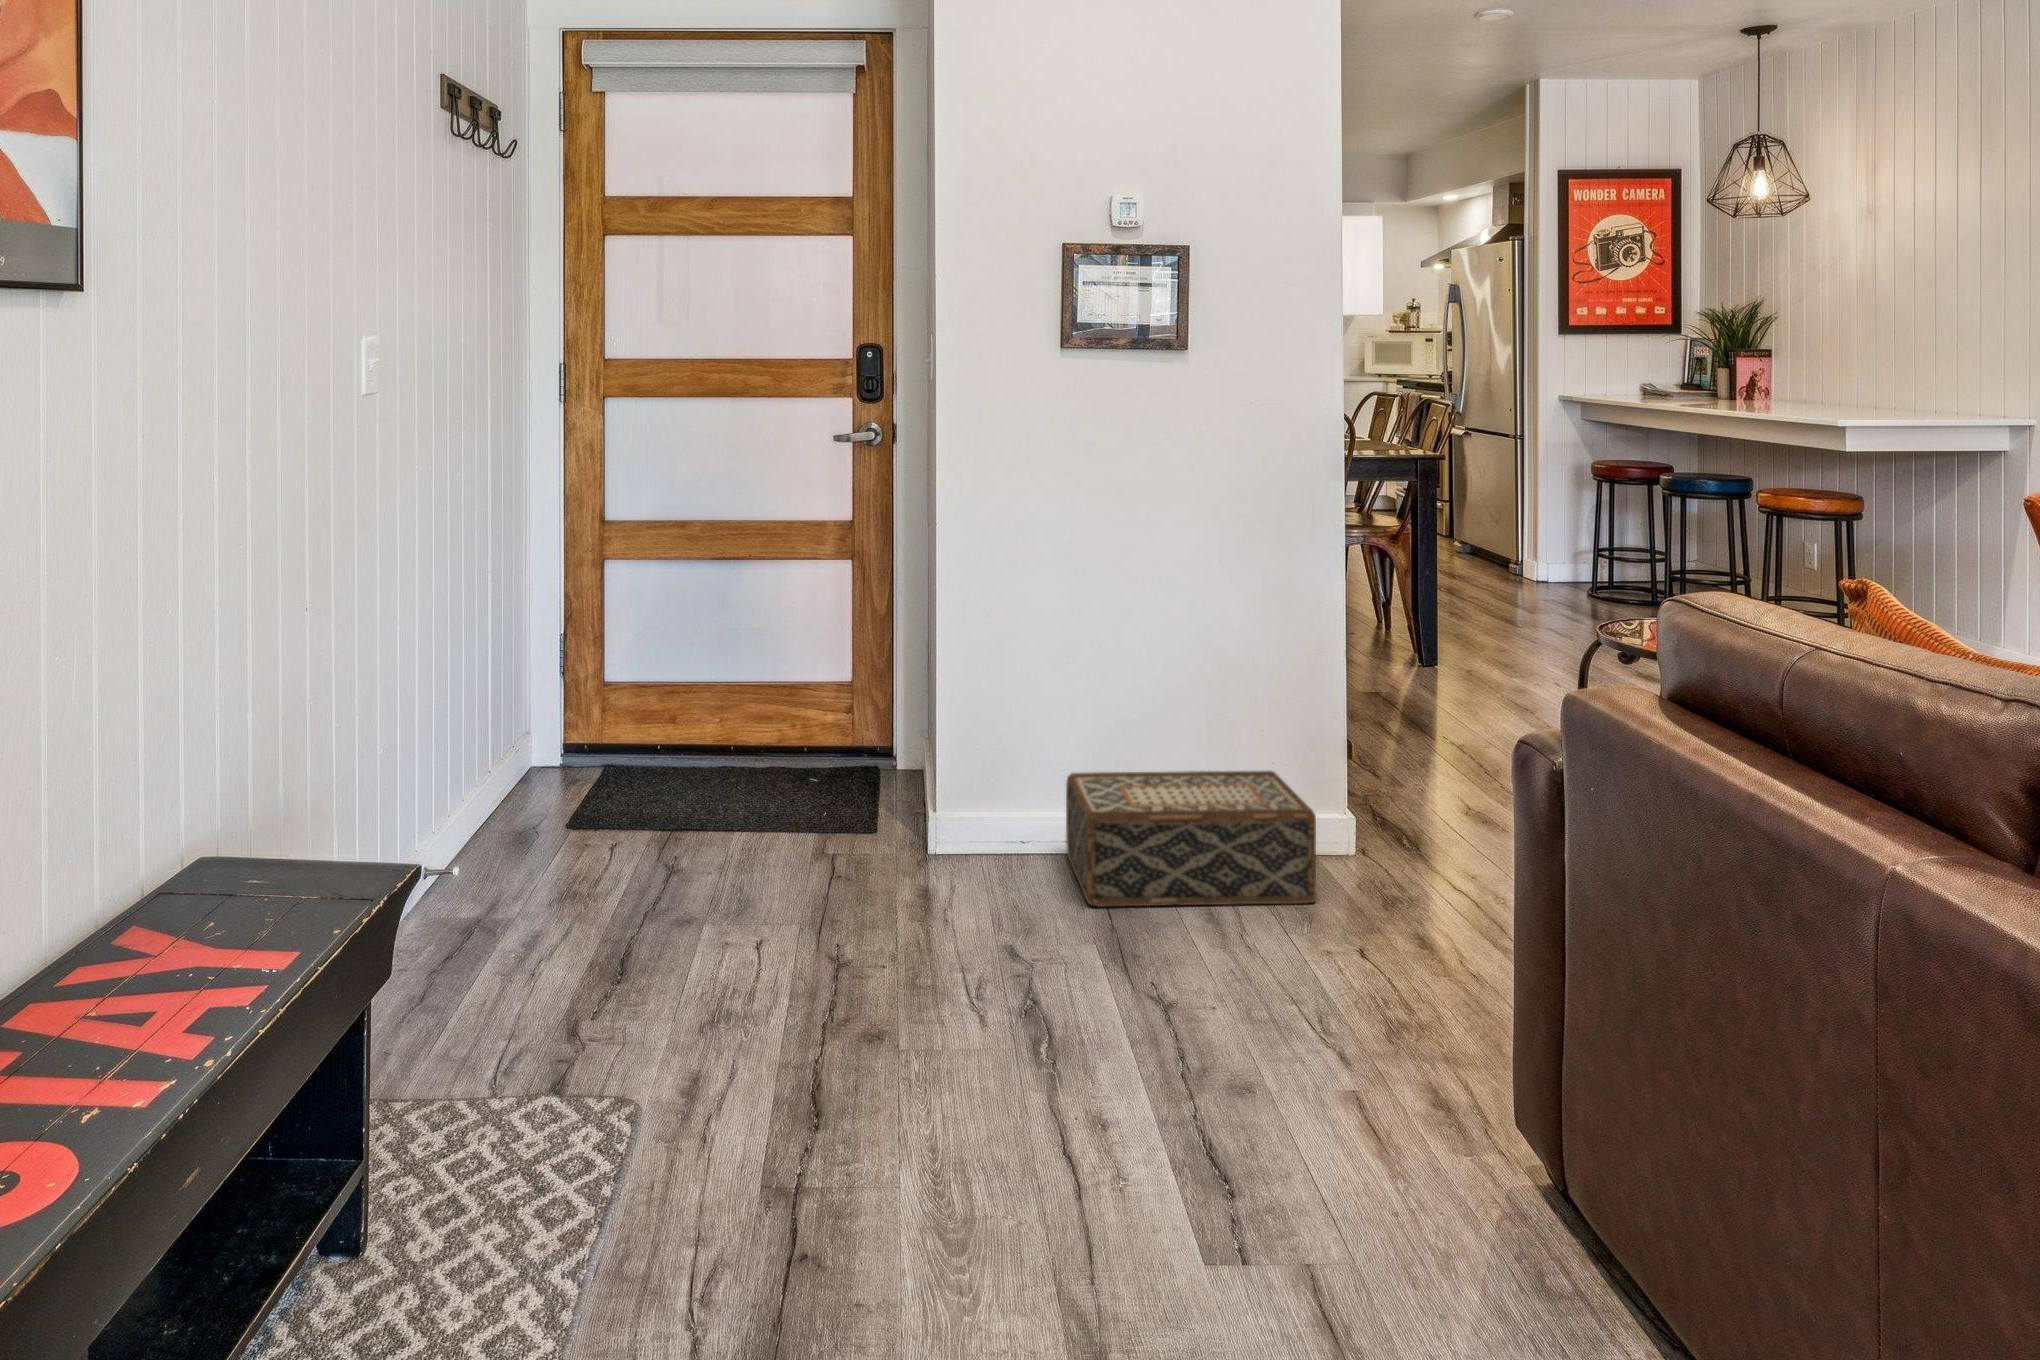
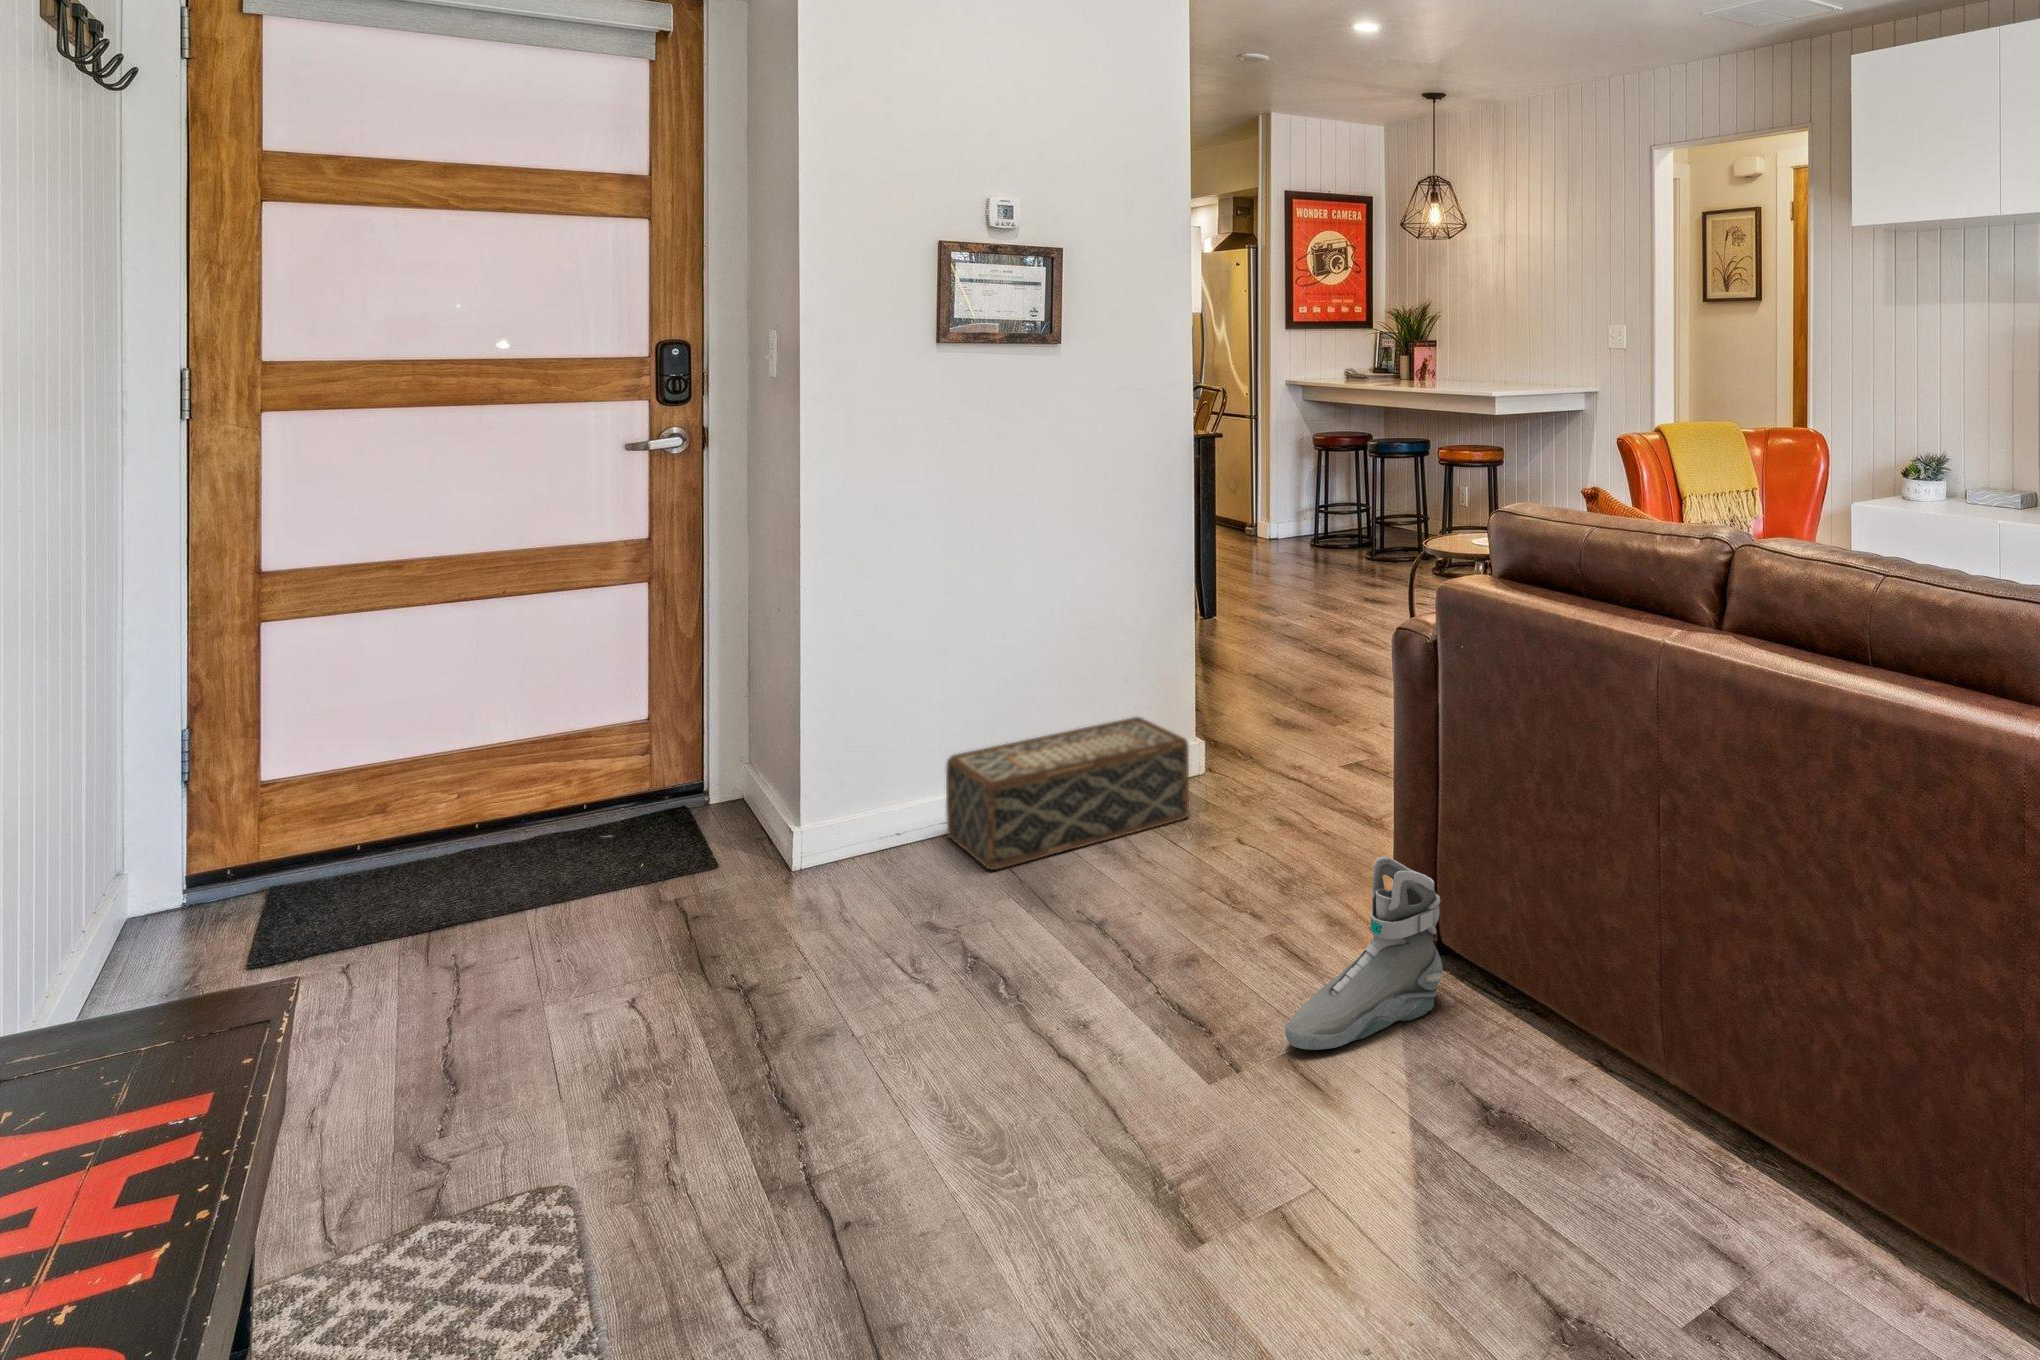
sneaker: none [1312,1045,1554,1287] -> present [1285,857,1443,1050]

